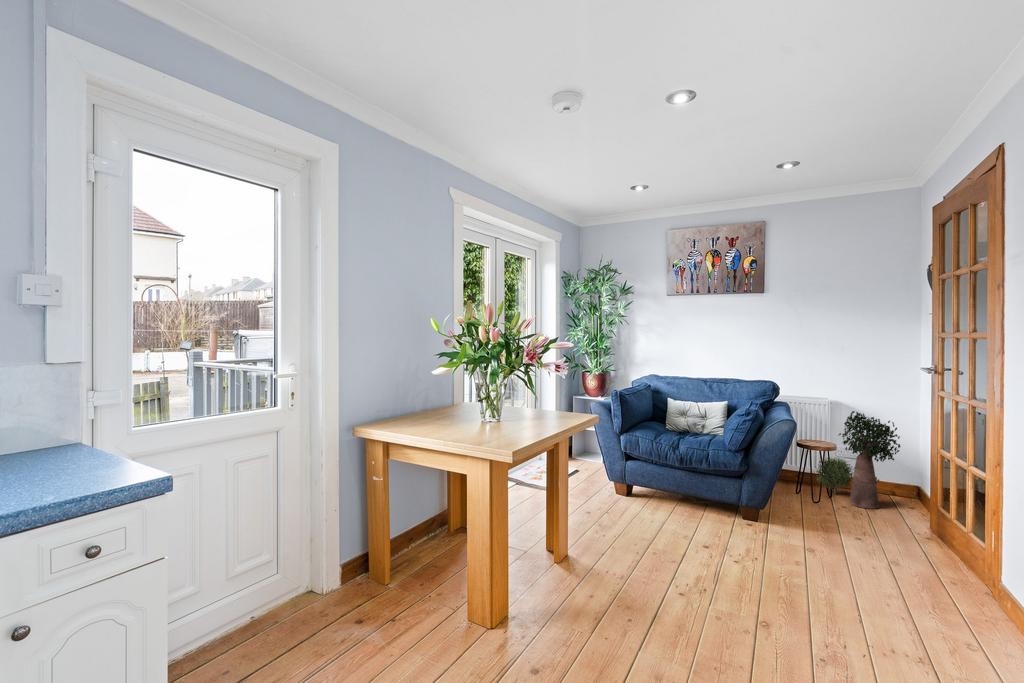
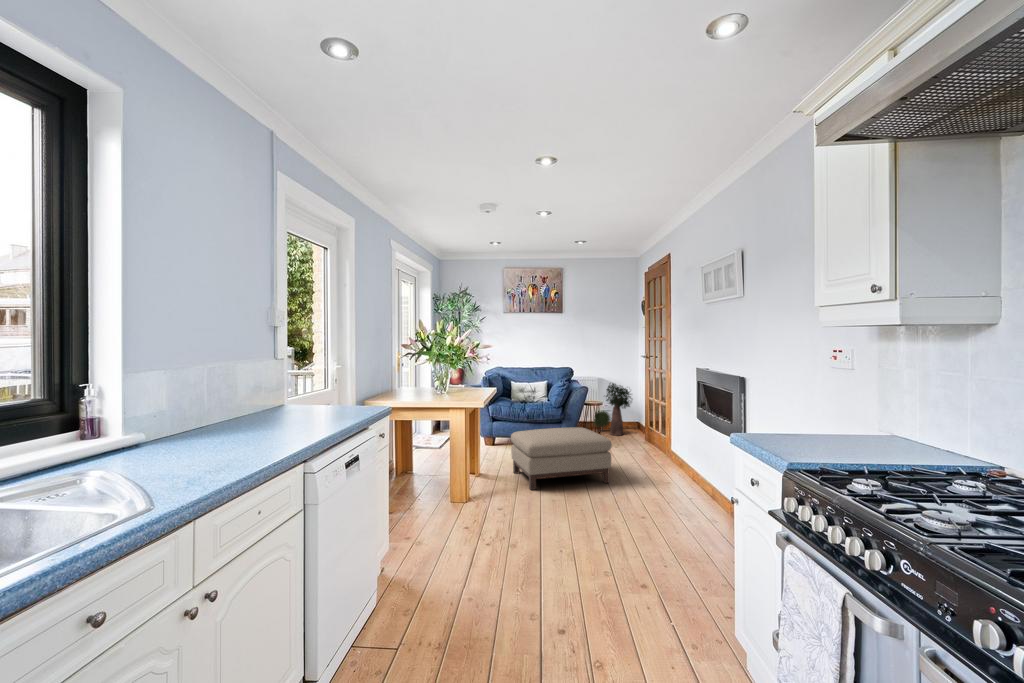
ottoman: none [621,497,828,650] -> present [511,427,612,490]

